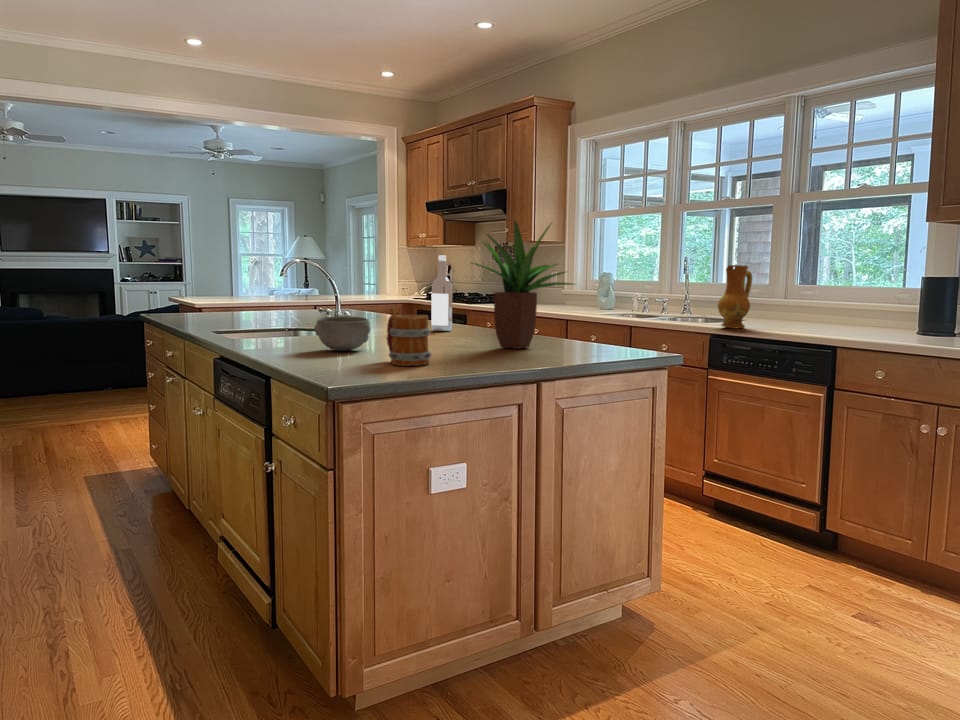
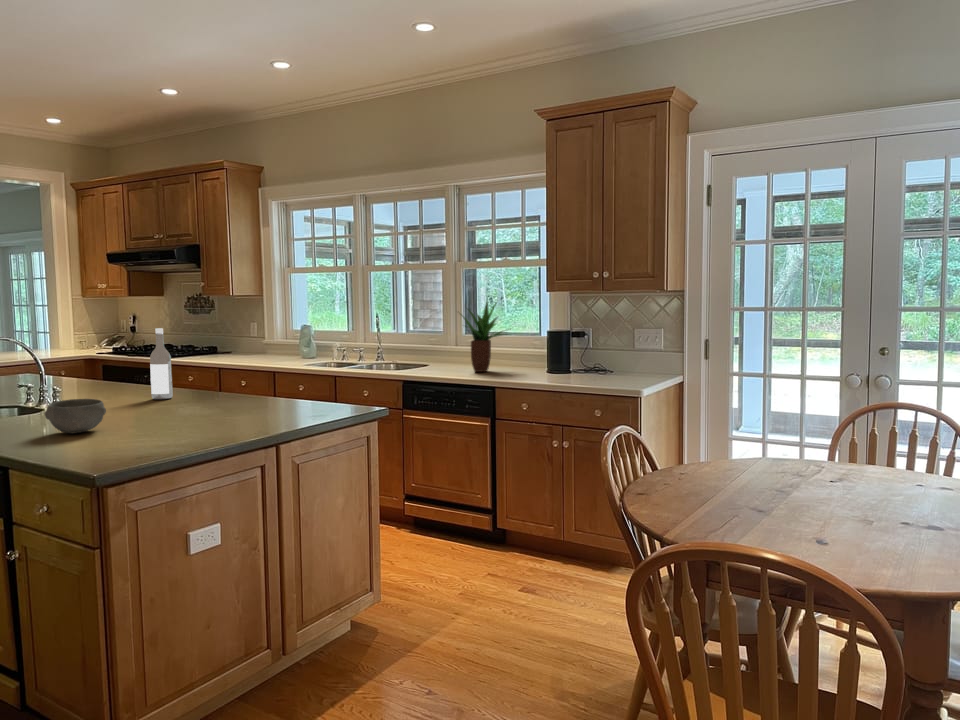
potted plant: present [473,220,573,349] -> present [462,302,505,372]
ceramic jug: present [718,265,752,328] -> none [405,324,430,376]
mug: present [387,306,431,366] -> none [130,391,178,445]

